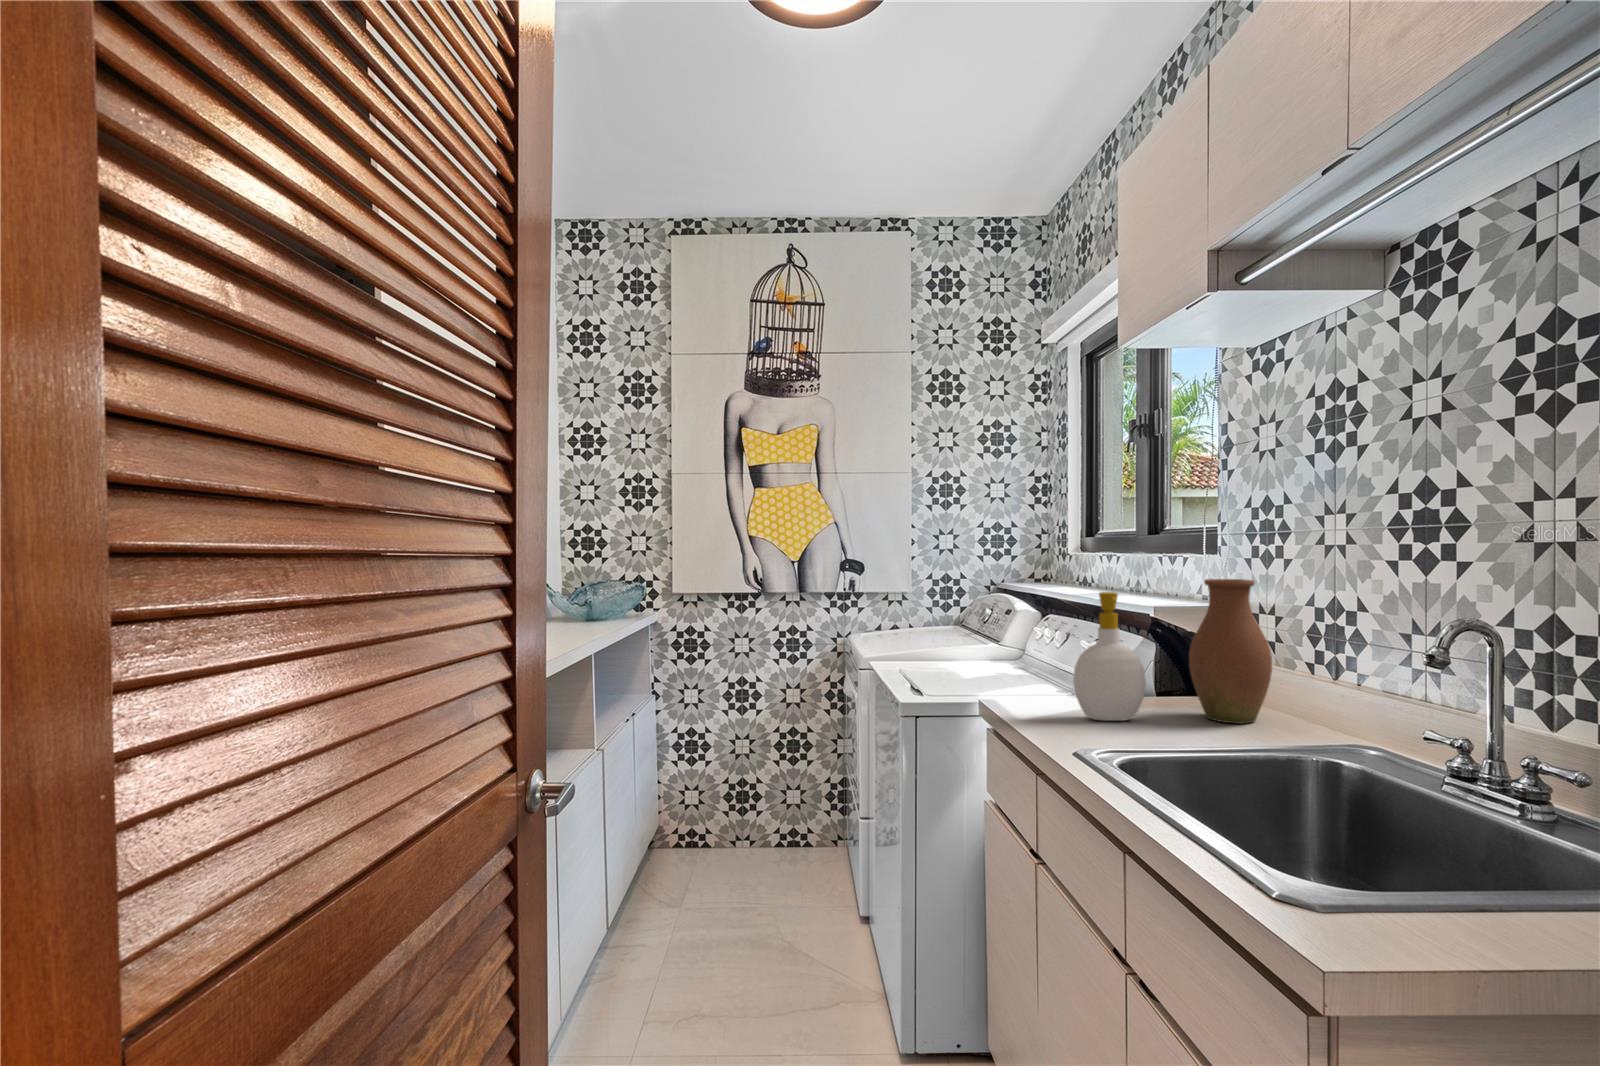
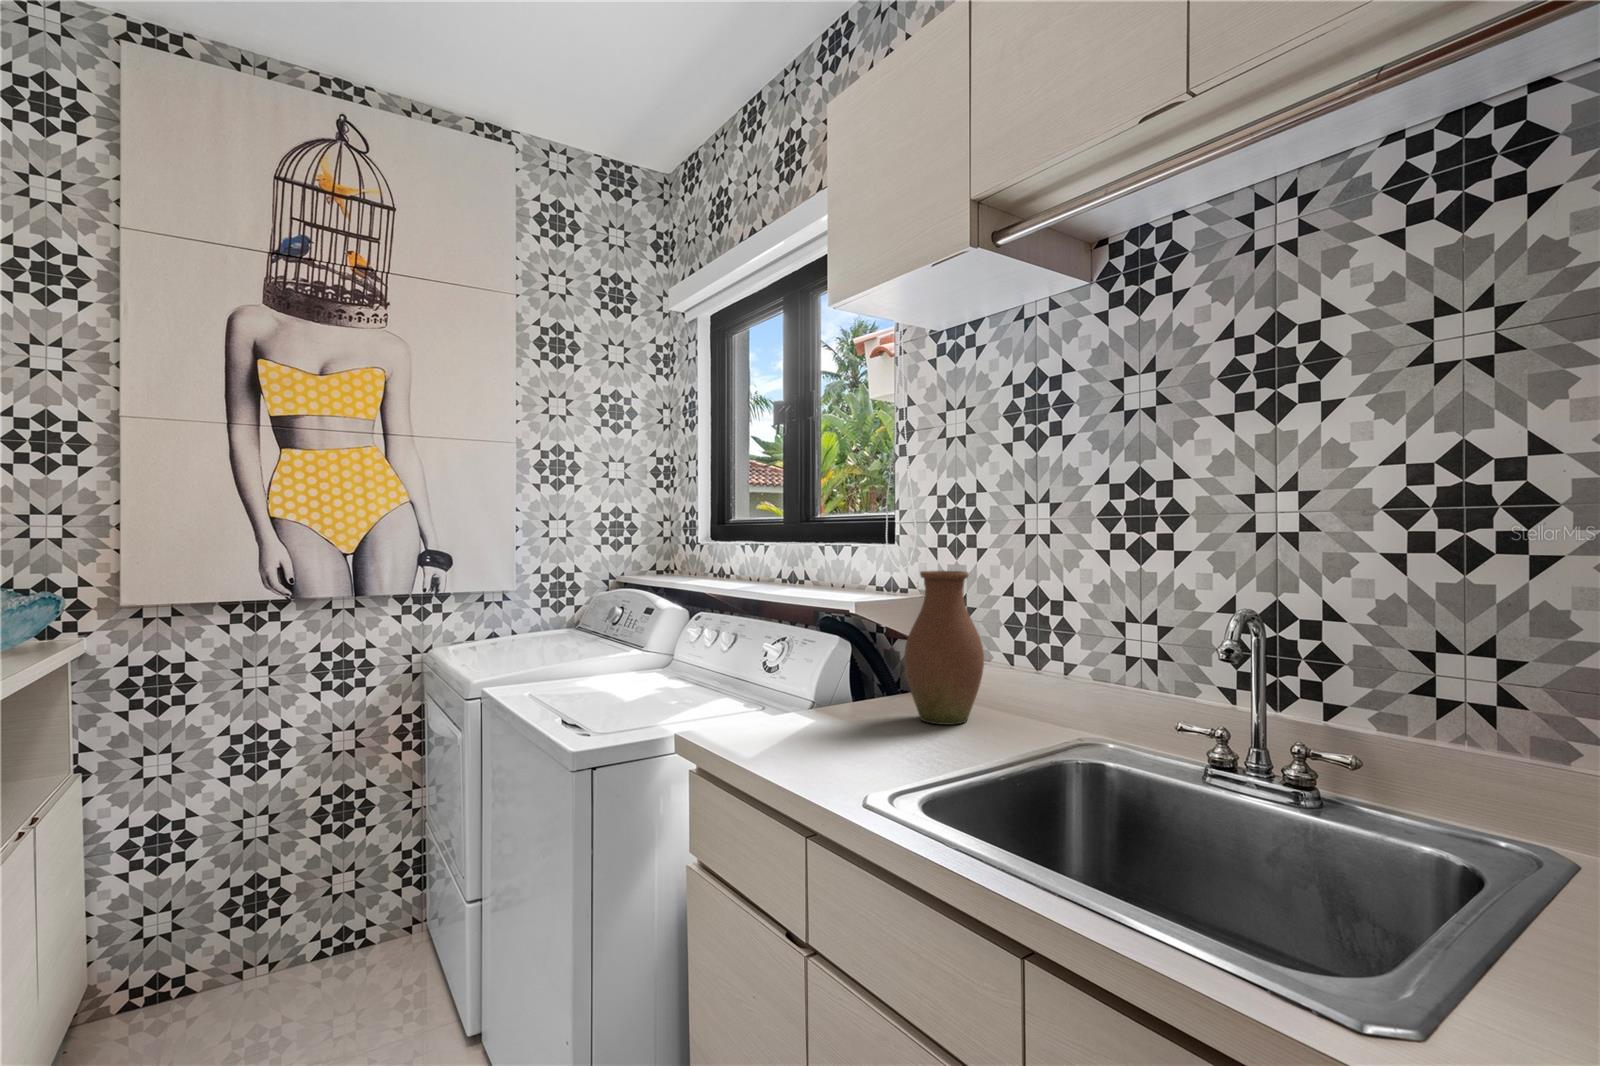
soap bottle: present [1073,592,1146,721] -> none [795,589,869,737]

